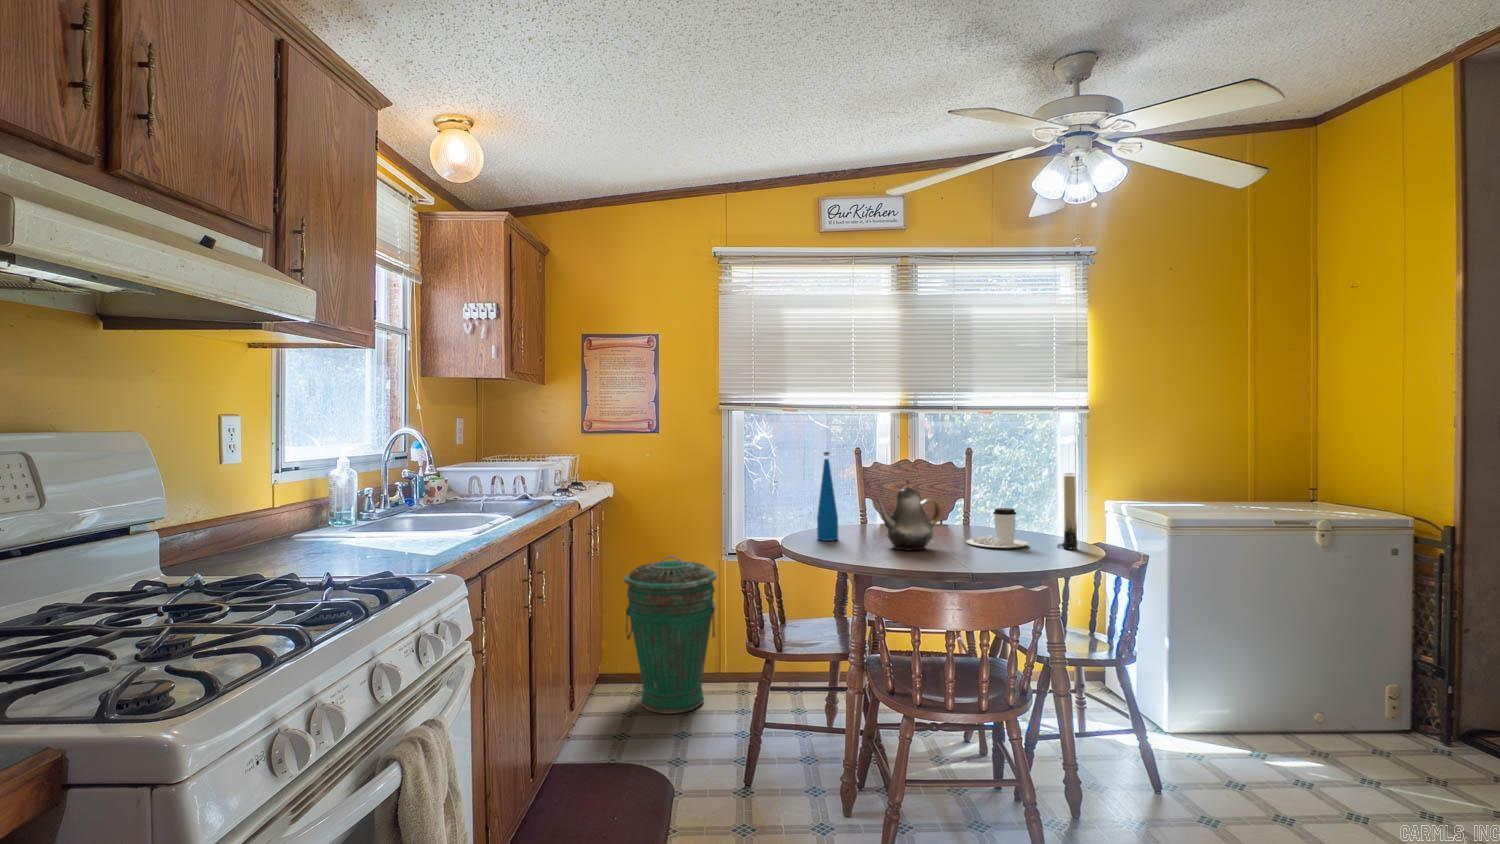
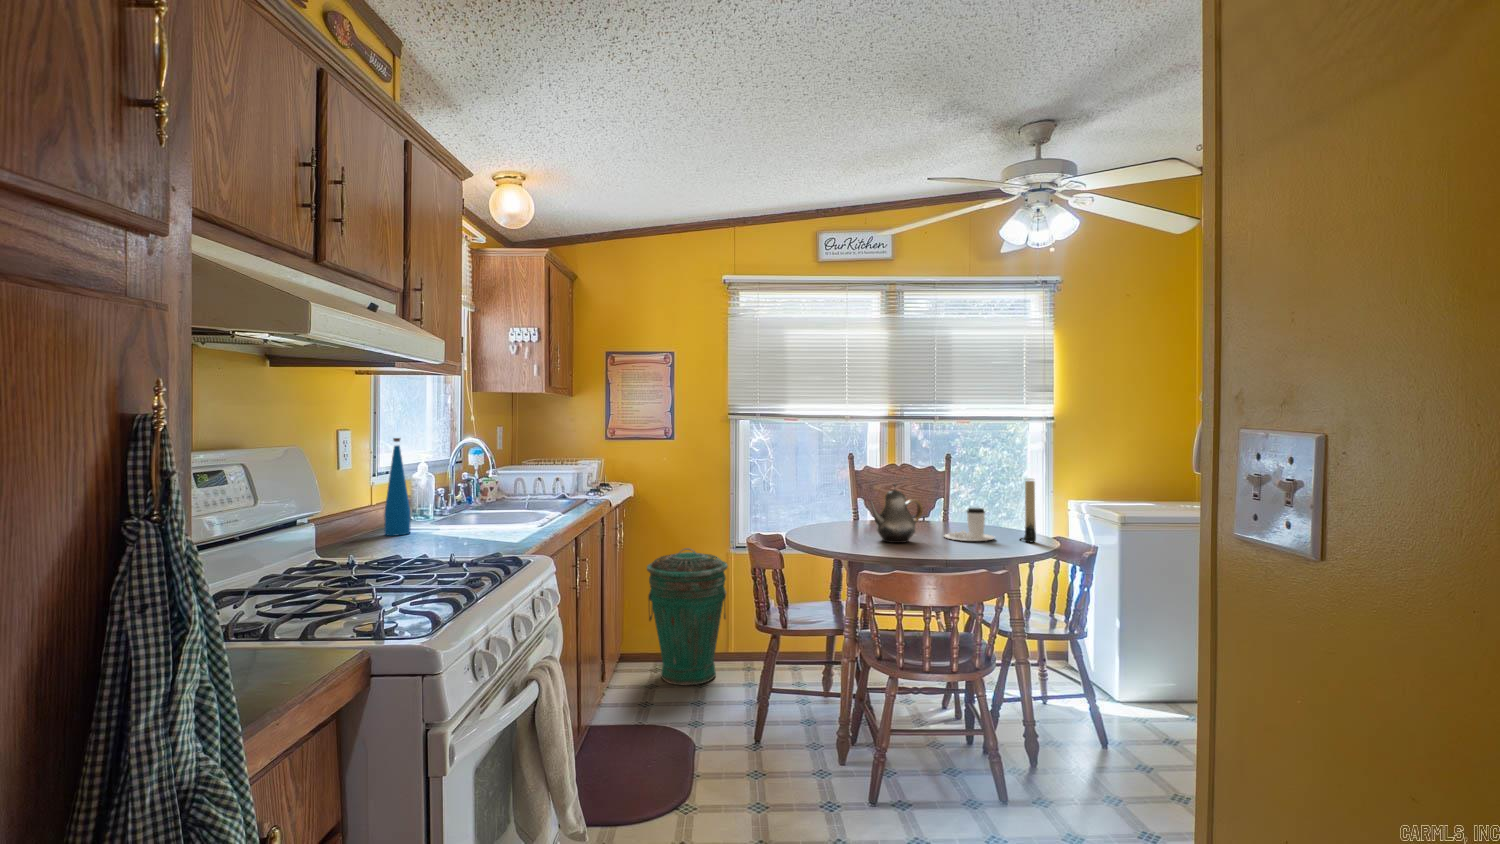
bottle: present [817,452,838,541] -> present [384,438,411,536]

